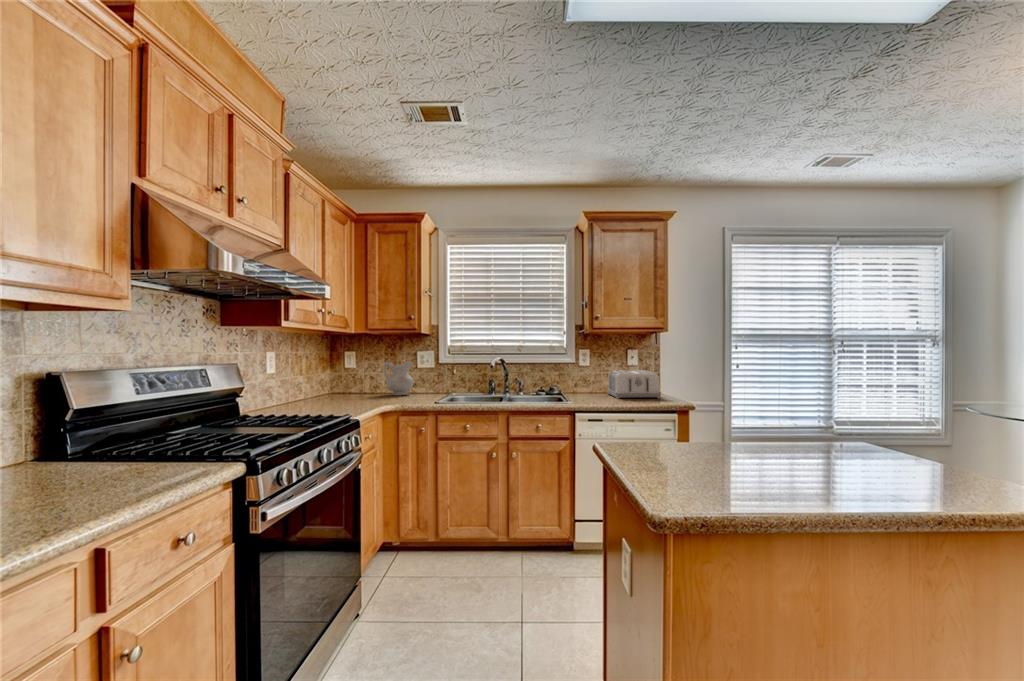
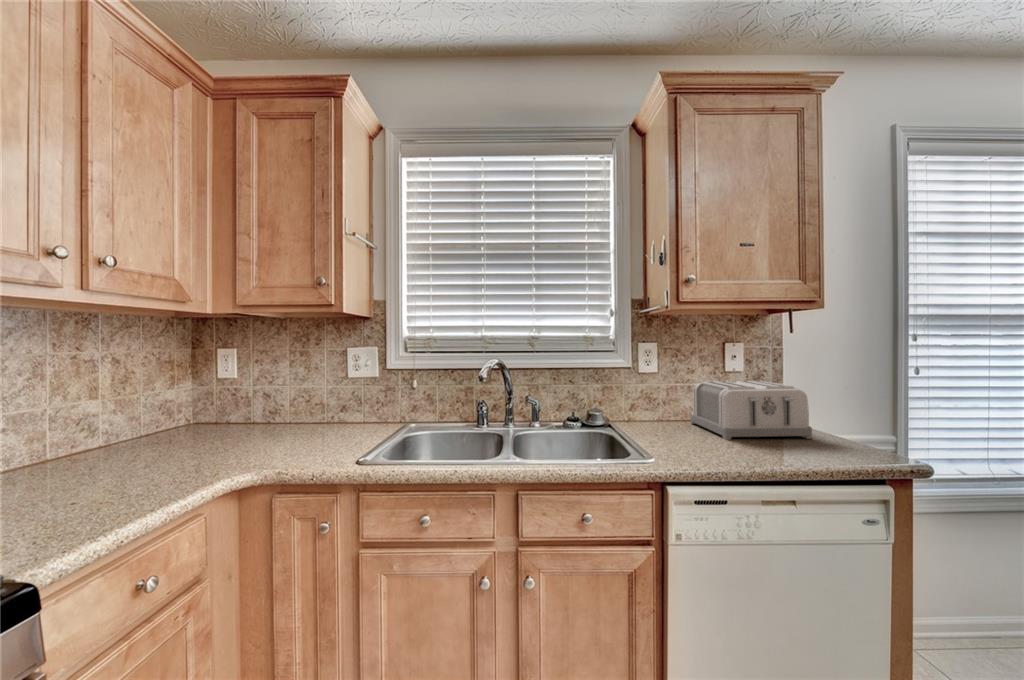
ceramic pitcher: present [383,361,413,395] -> none [275,367,337,432]

